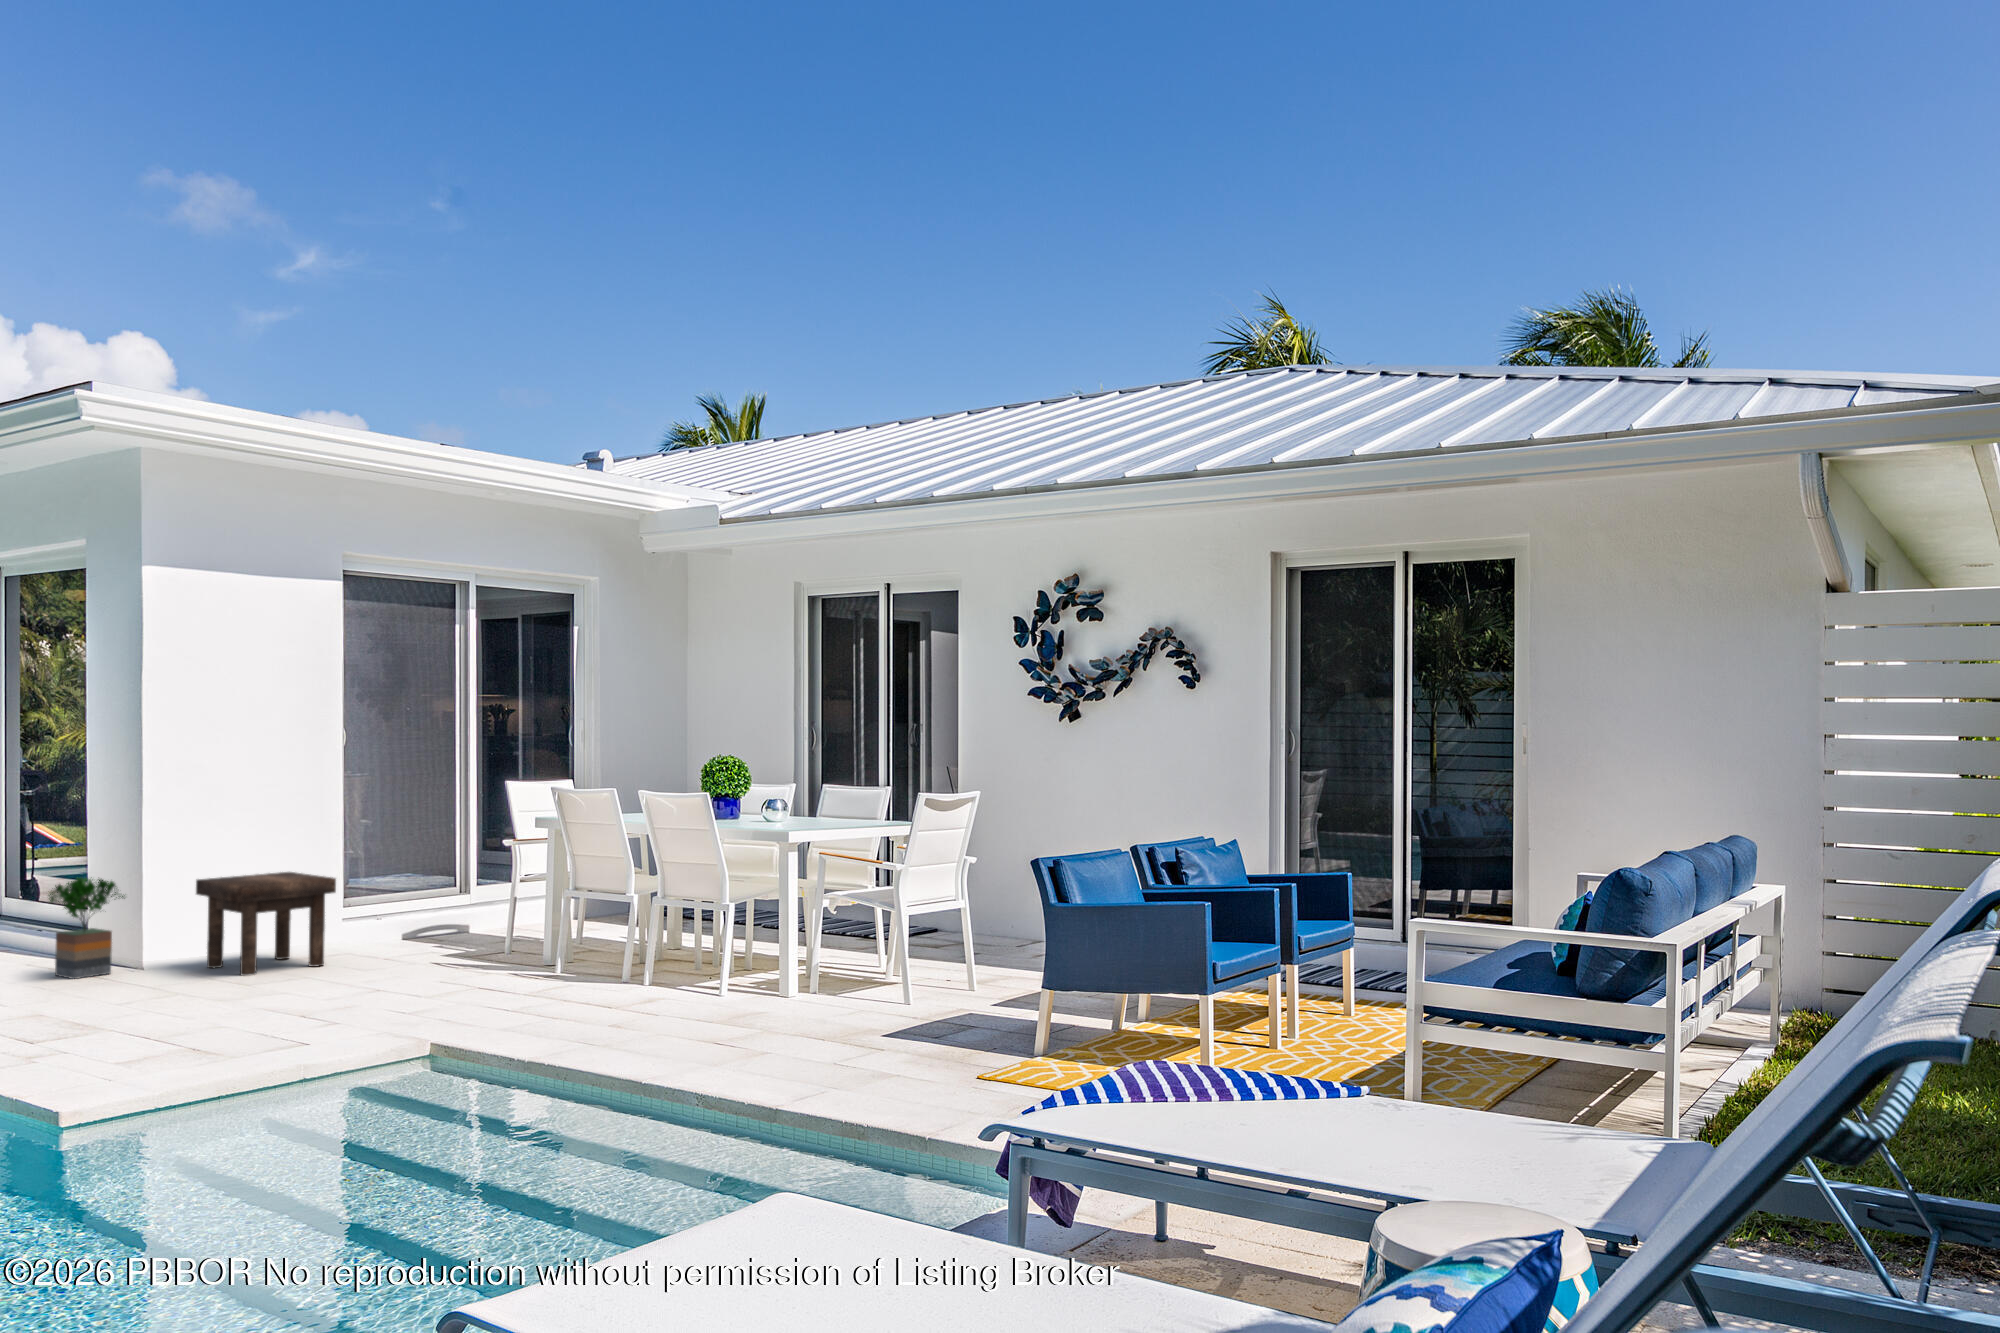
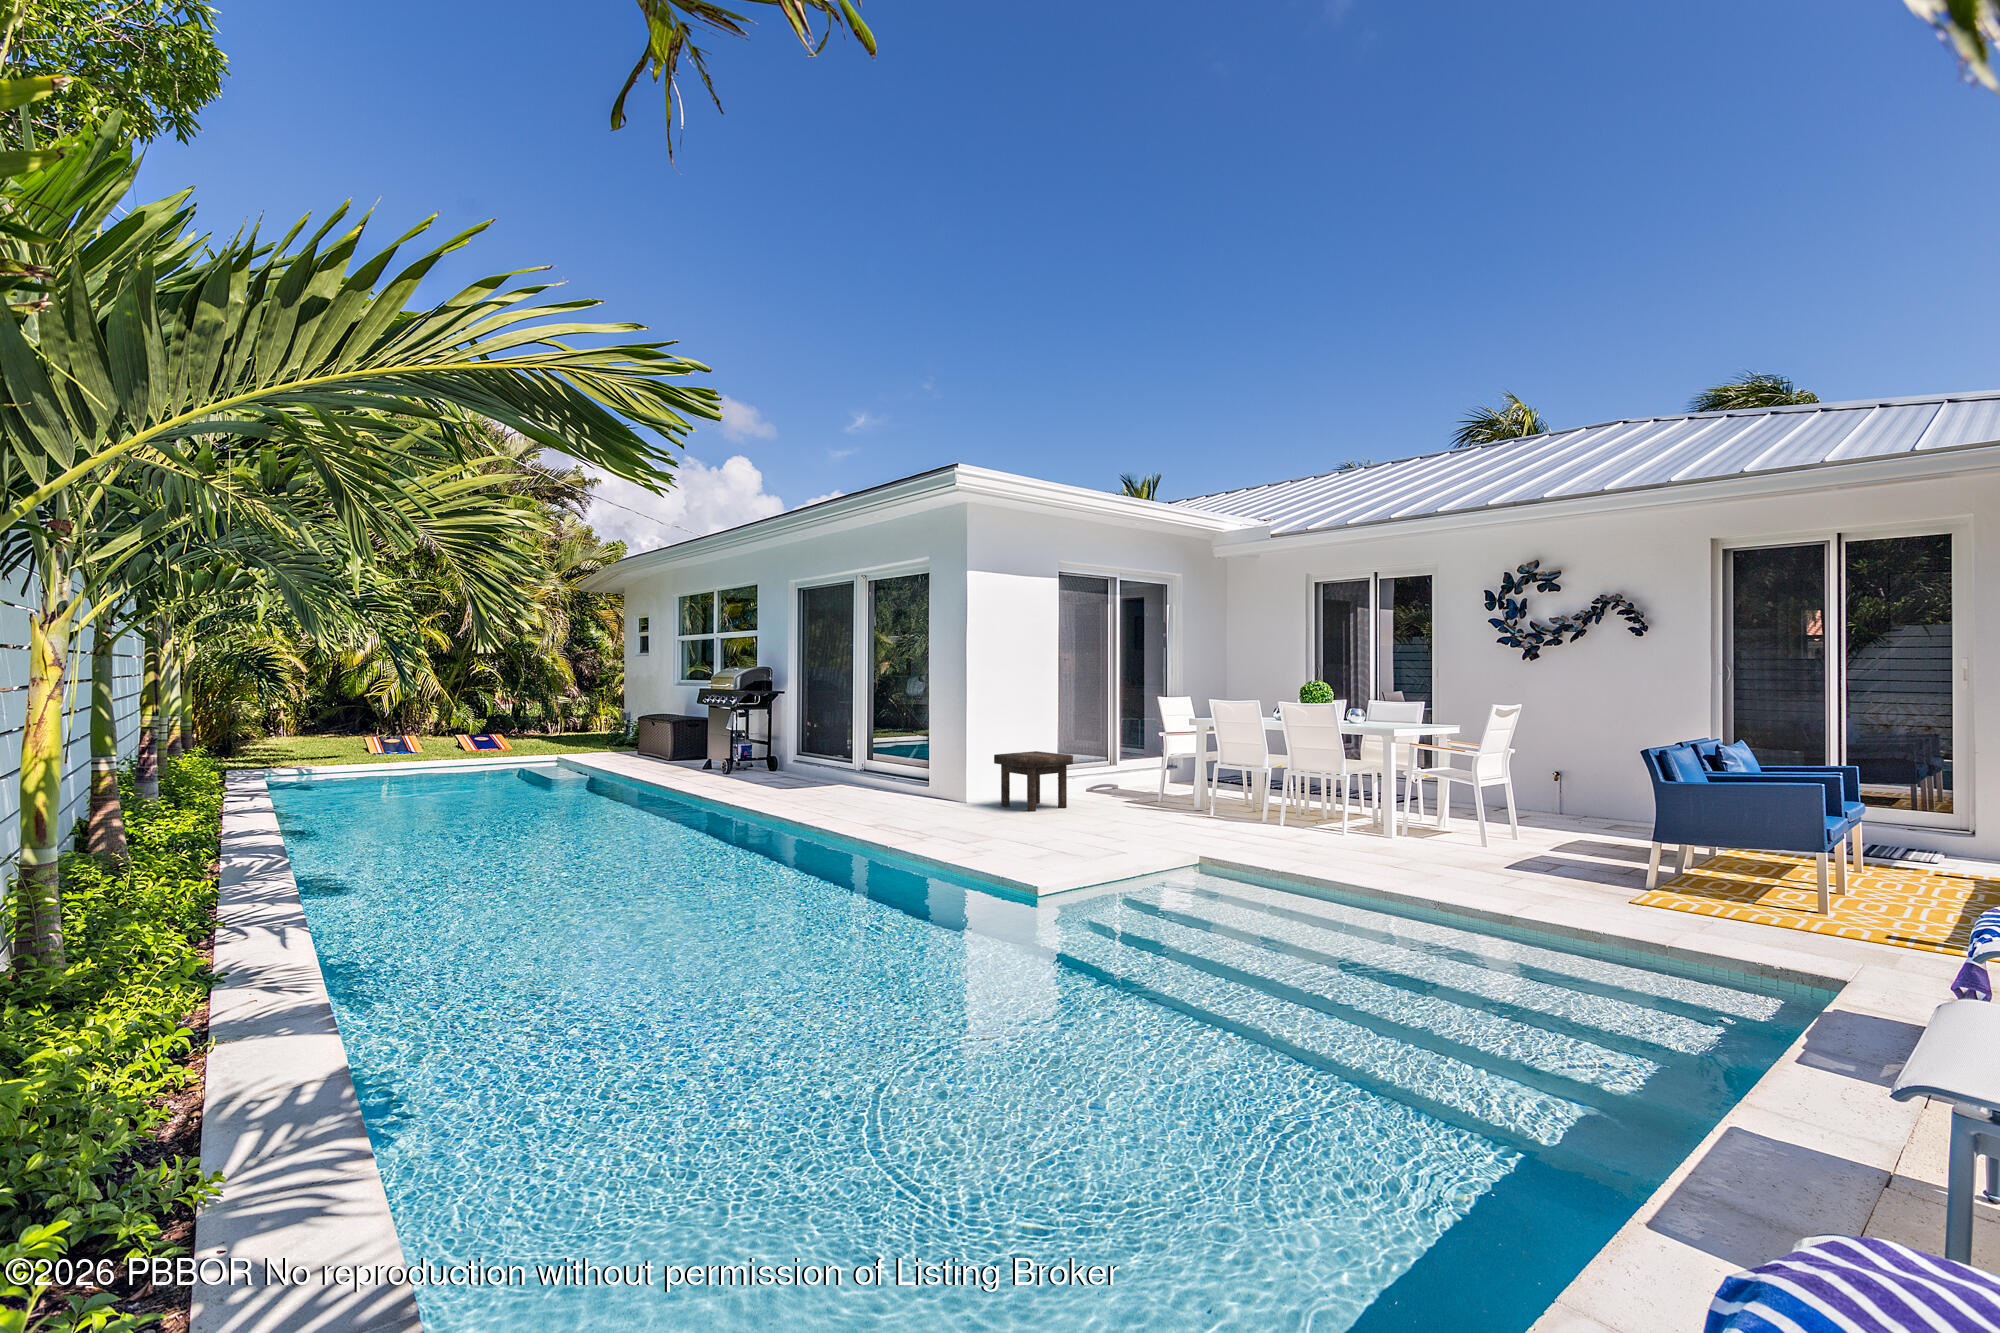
potted tree: present [48,877,125,979] -> none [923,751,962,810]

